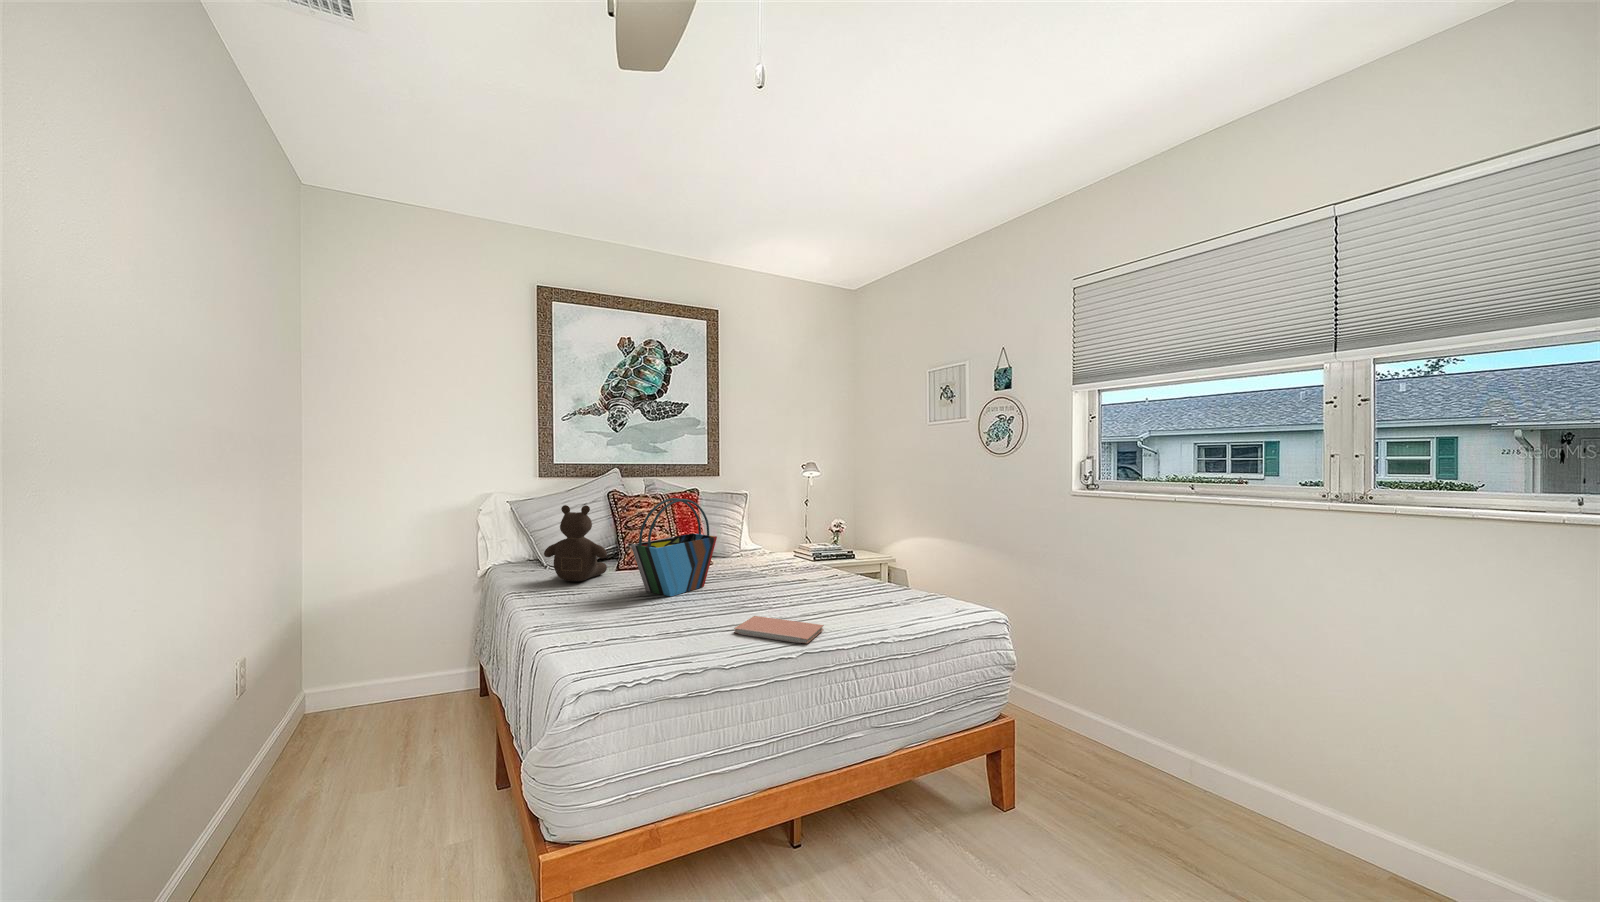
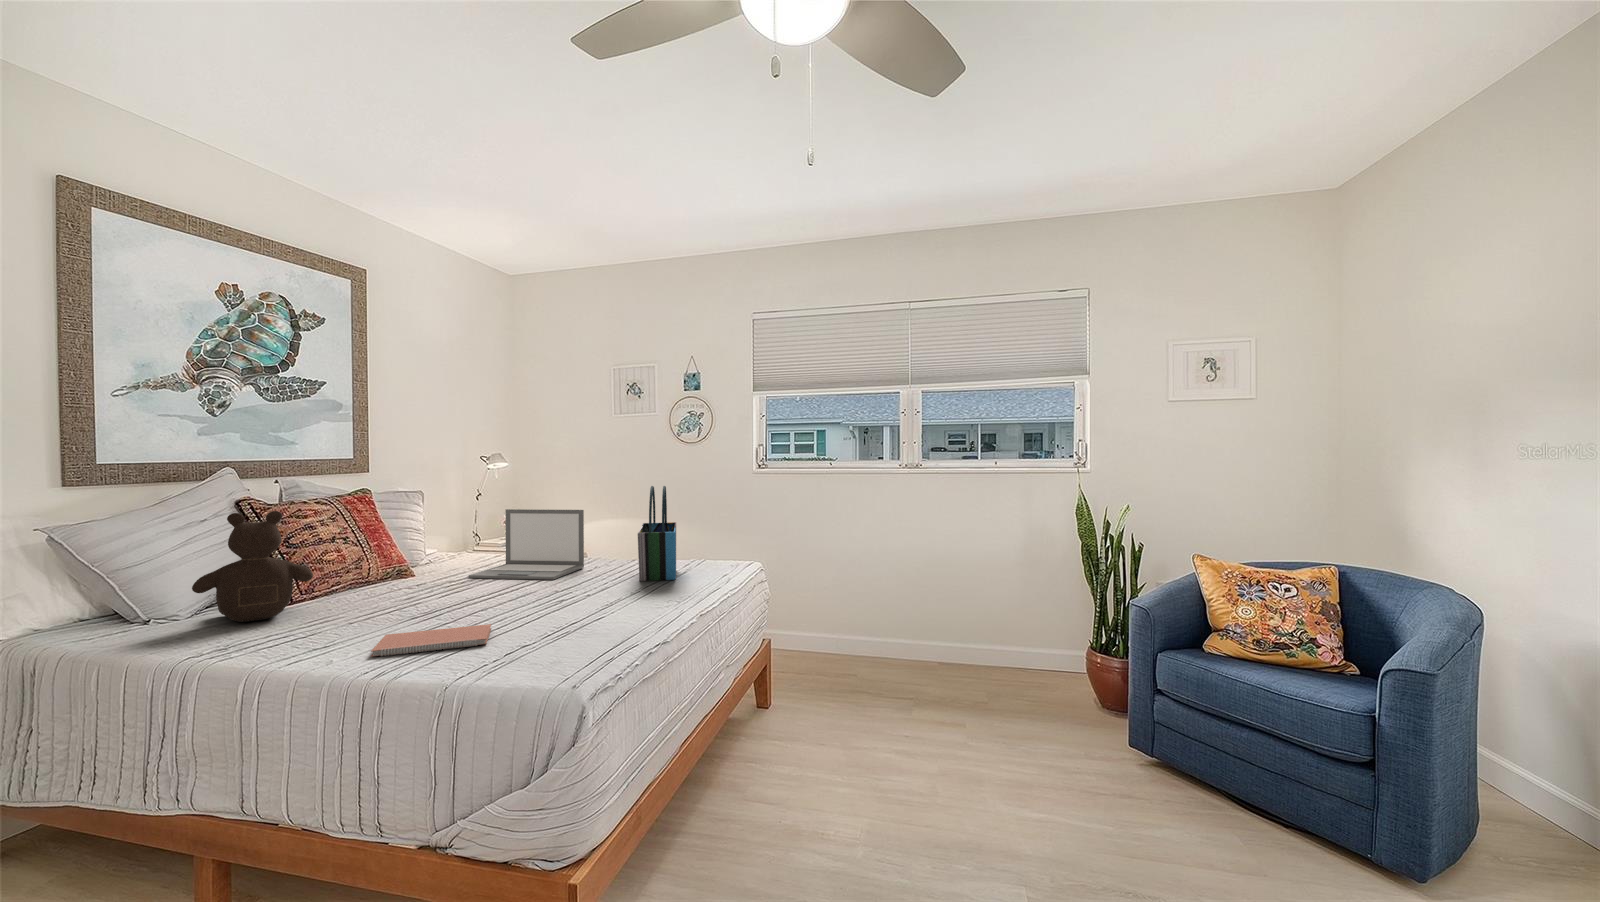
tote bag: present [631,498,717,596] -> present [638,486,676,581]
laptop: none [737,513,830,586] -> present [468,509,584,580]
notebook: present [734,616,824,643] -> present [371,624,491,656]

